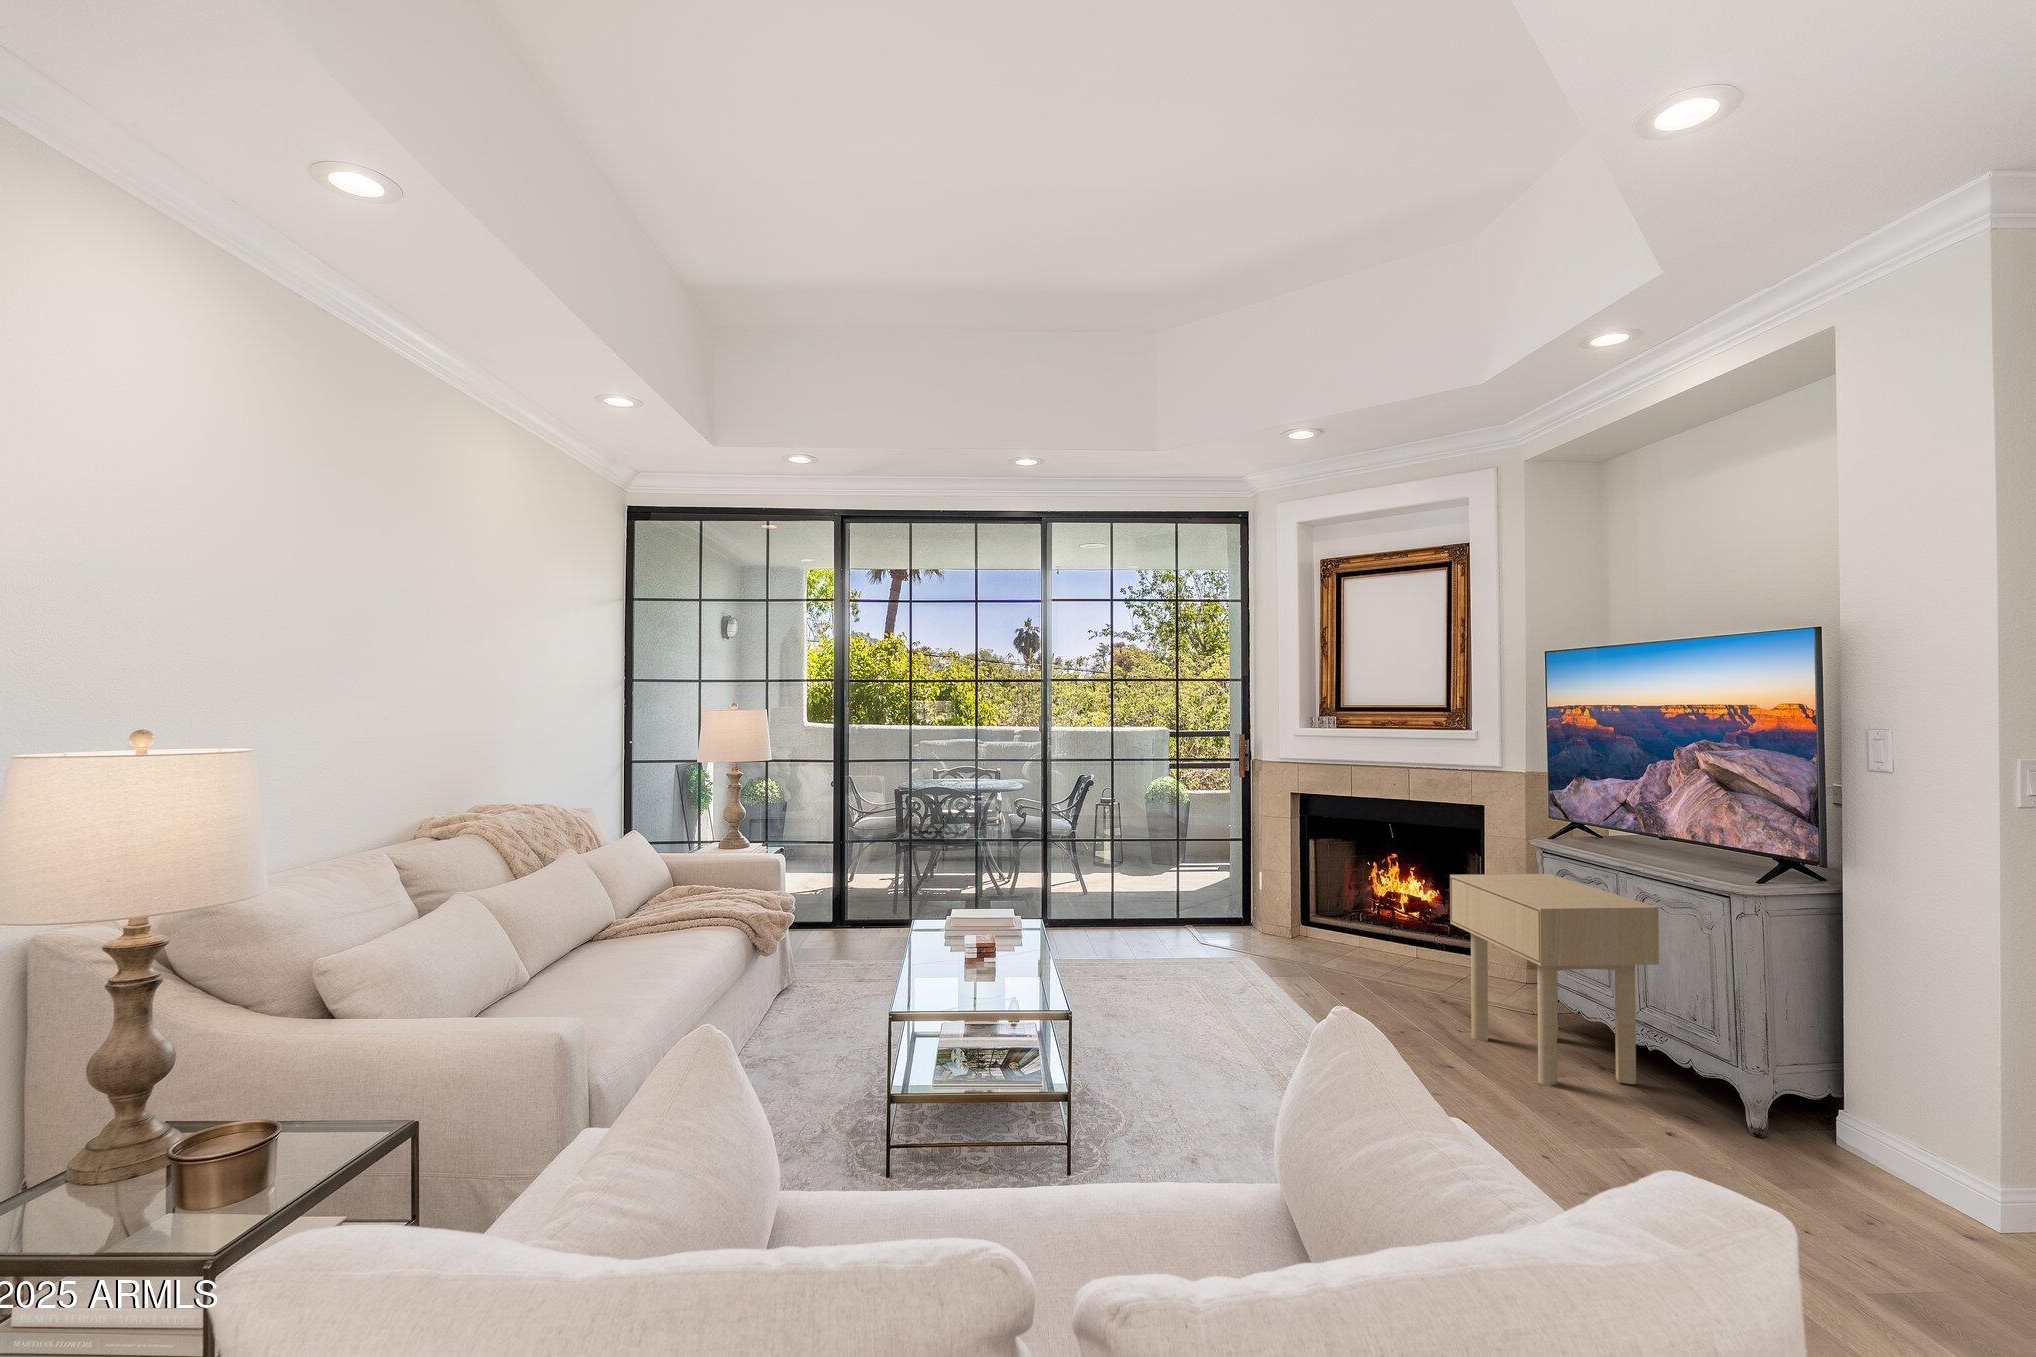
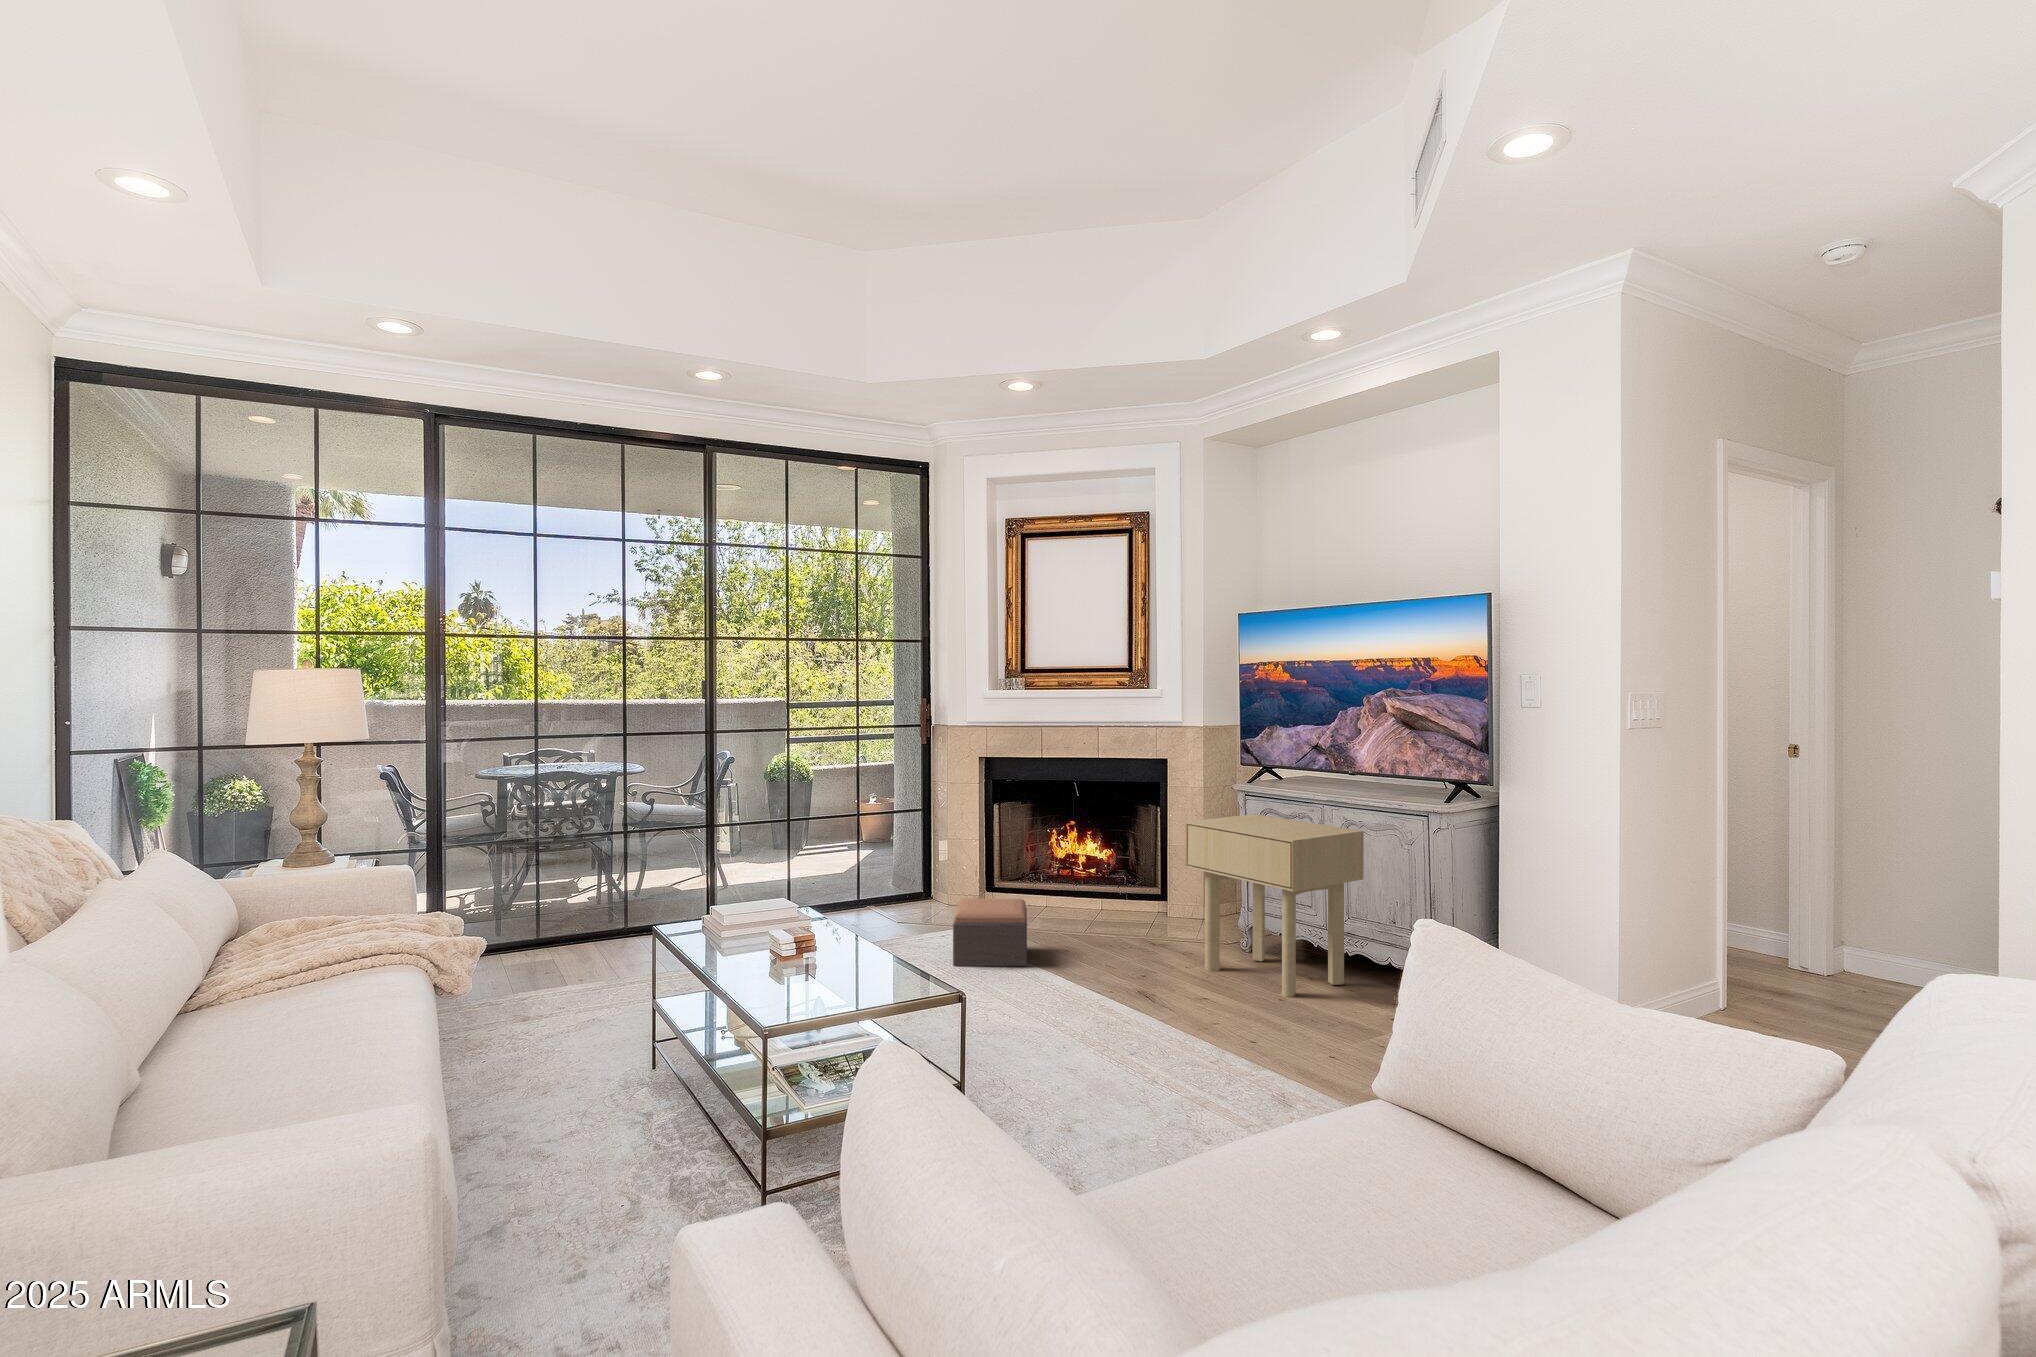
footstool: none [1208,926,1295,1001] -> present [953,899,1027,967]

